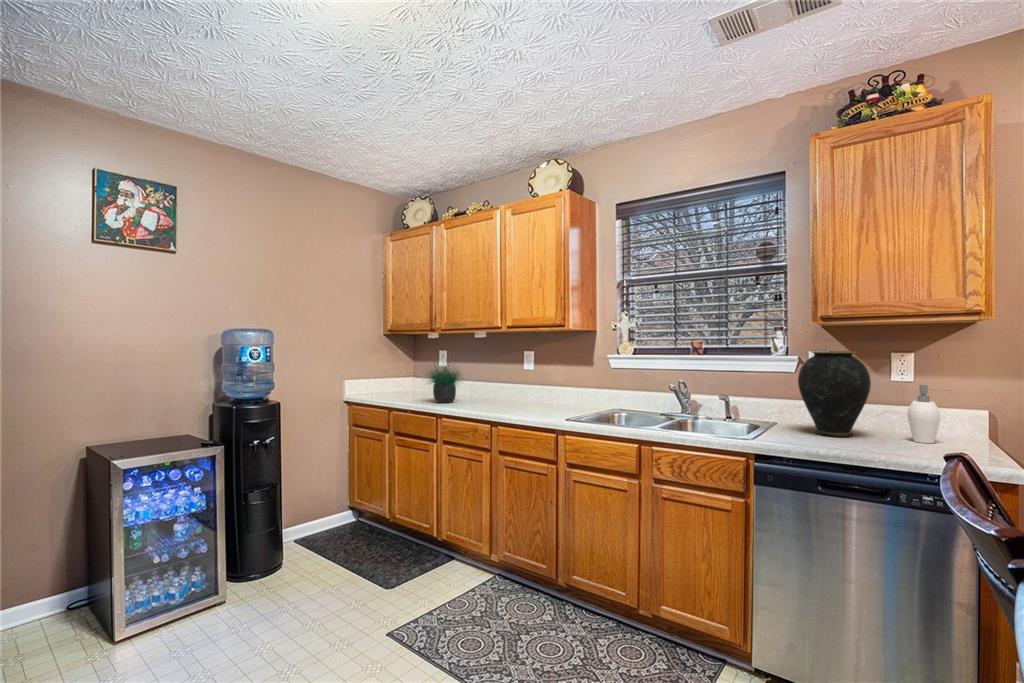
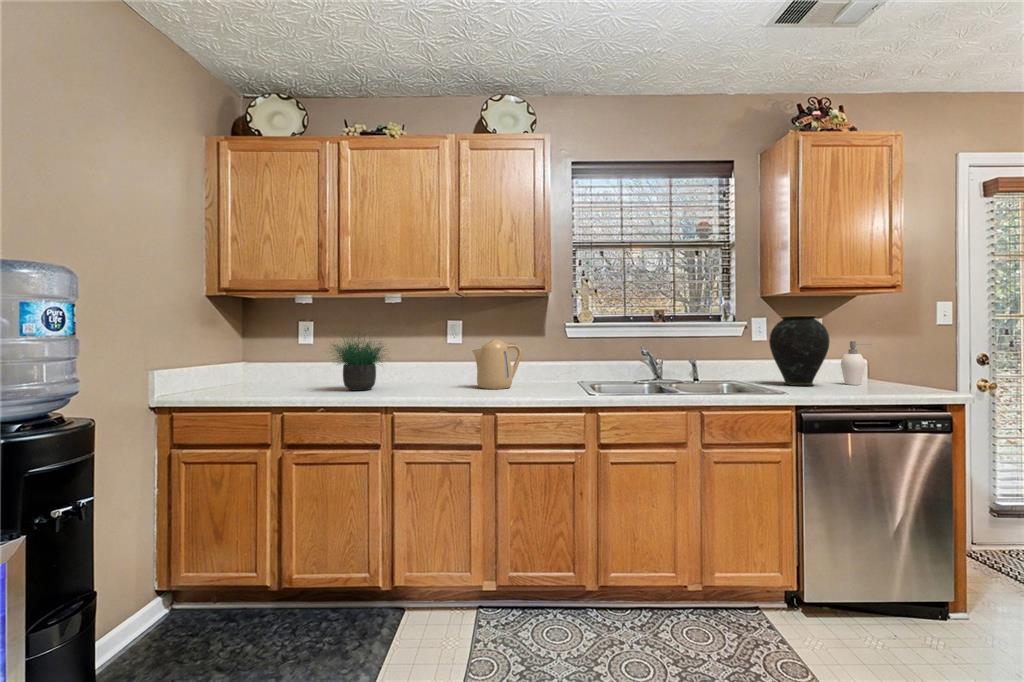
kettle: none [512,369,549,410] -> present [472,339,522,389]

